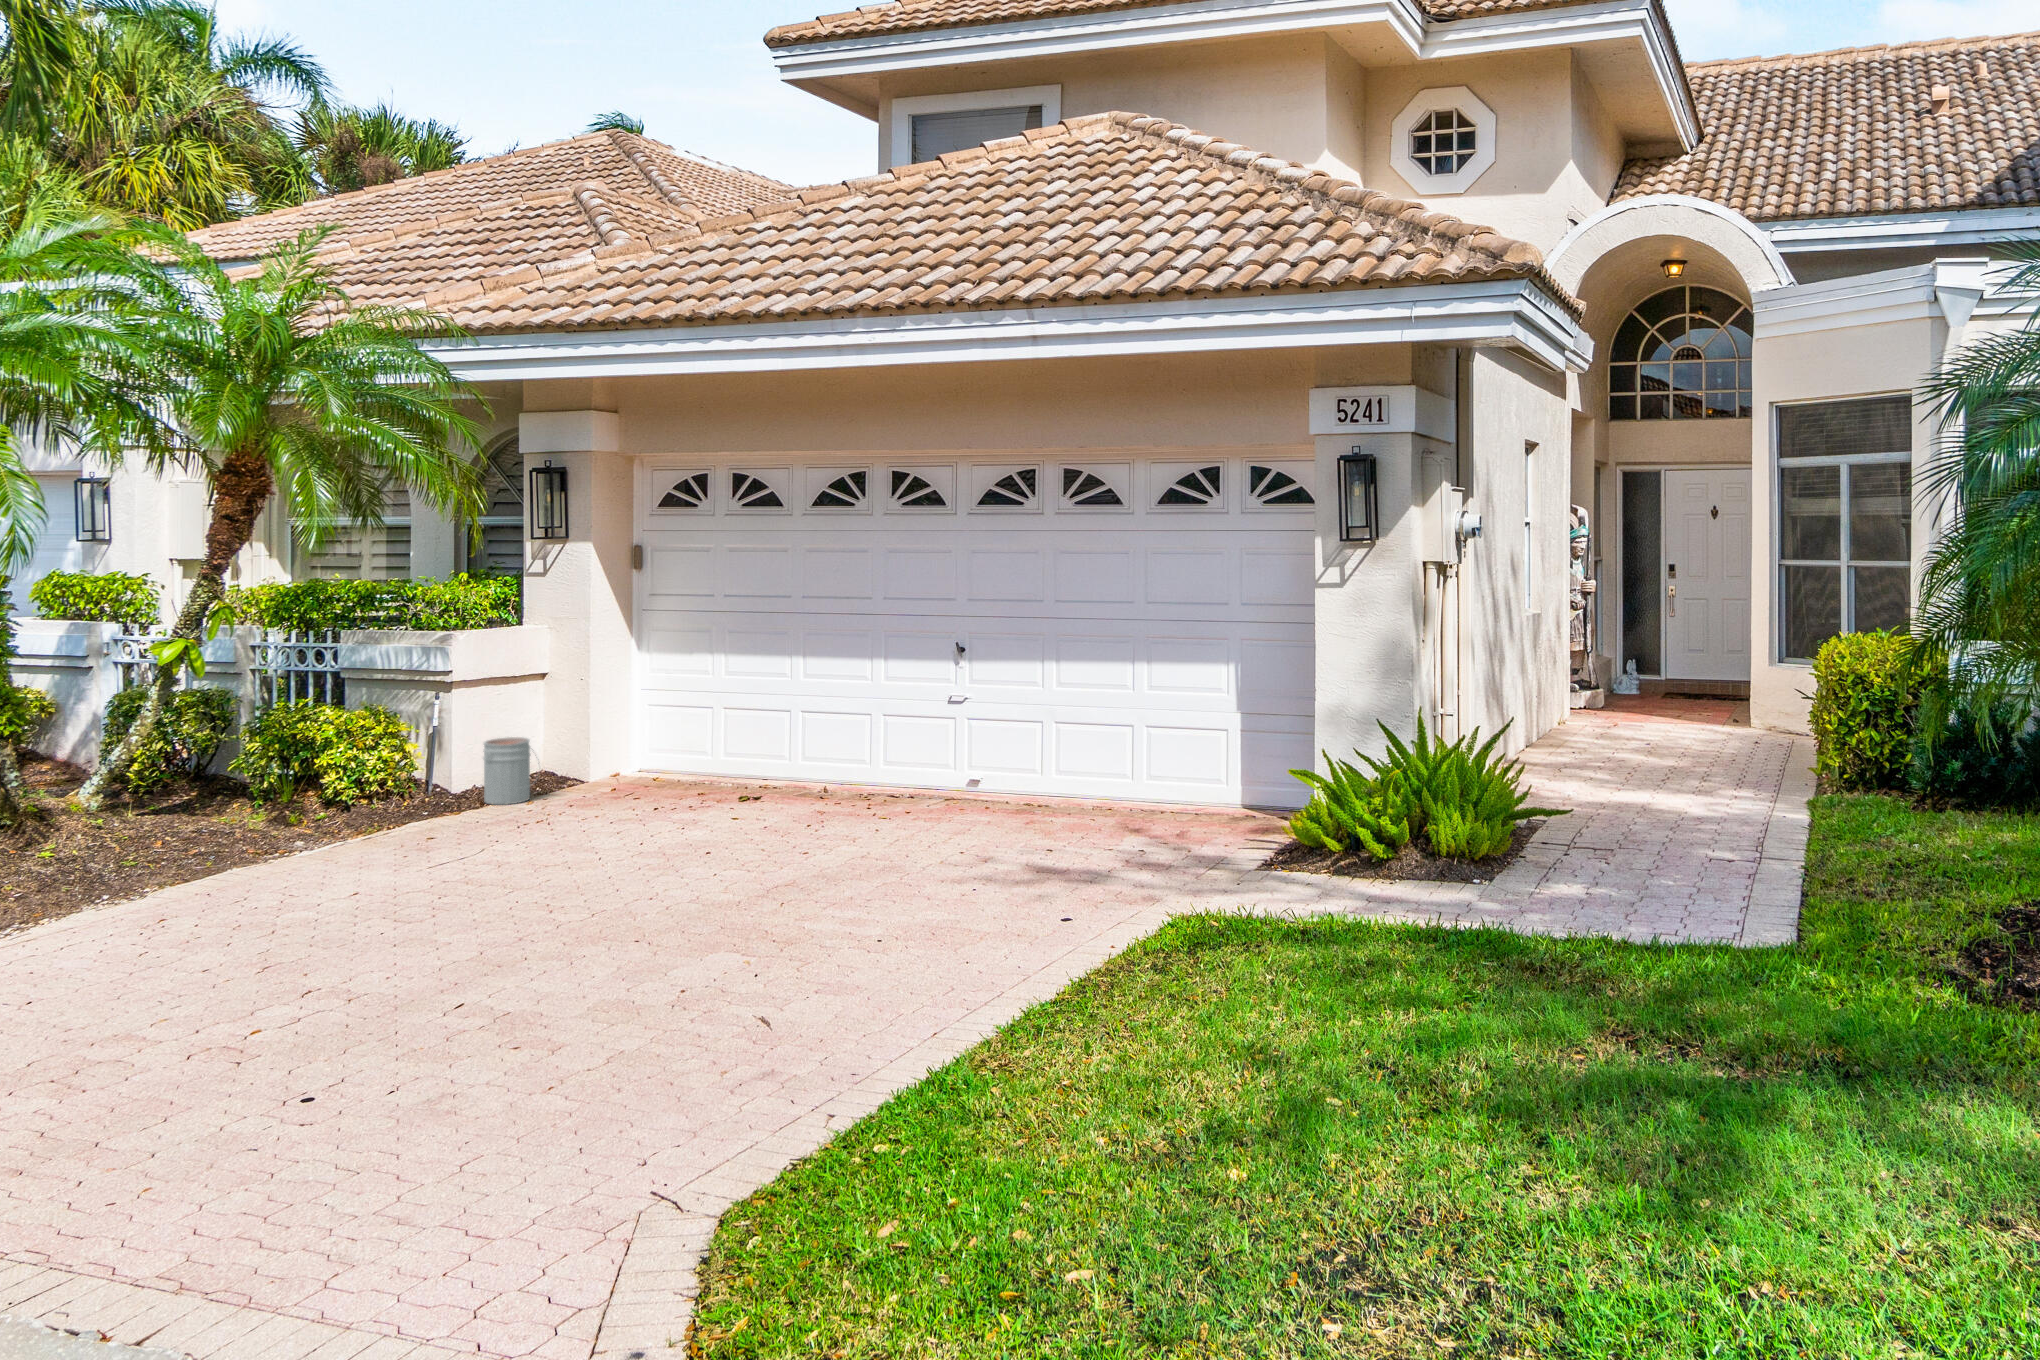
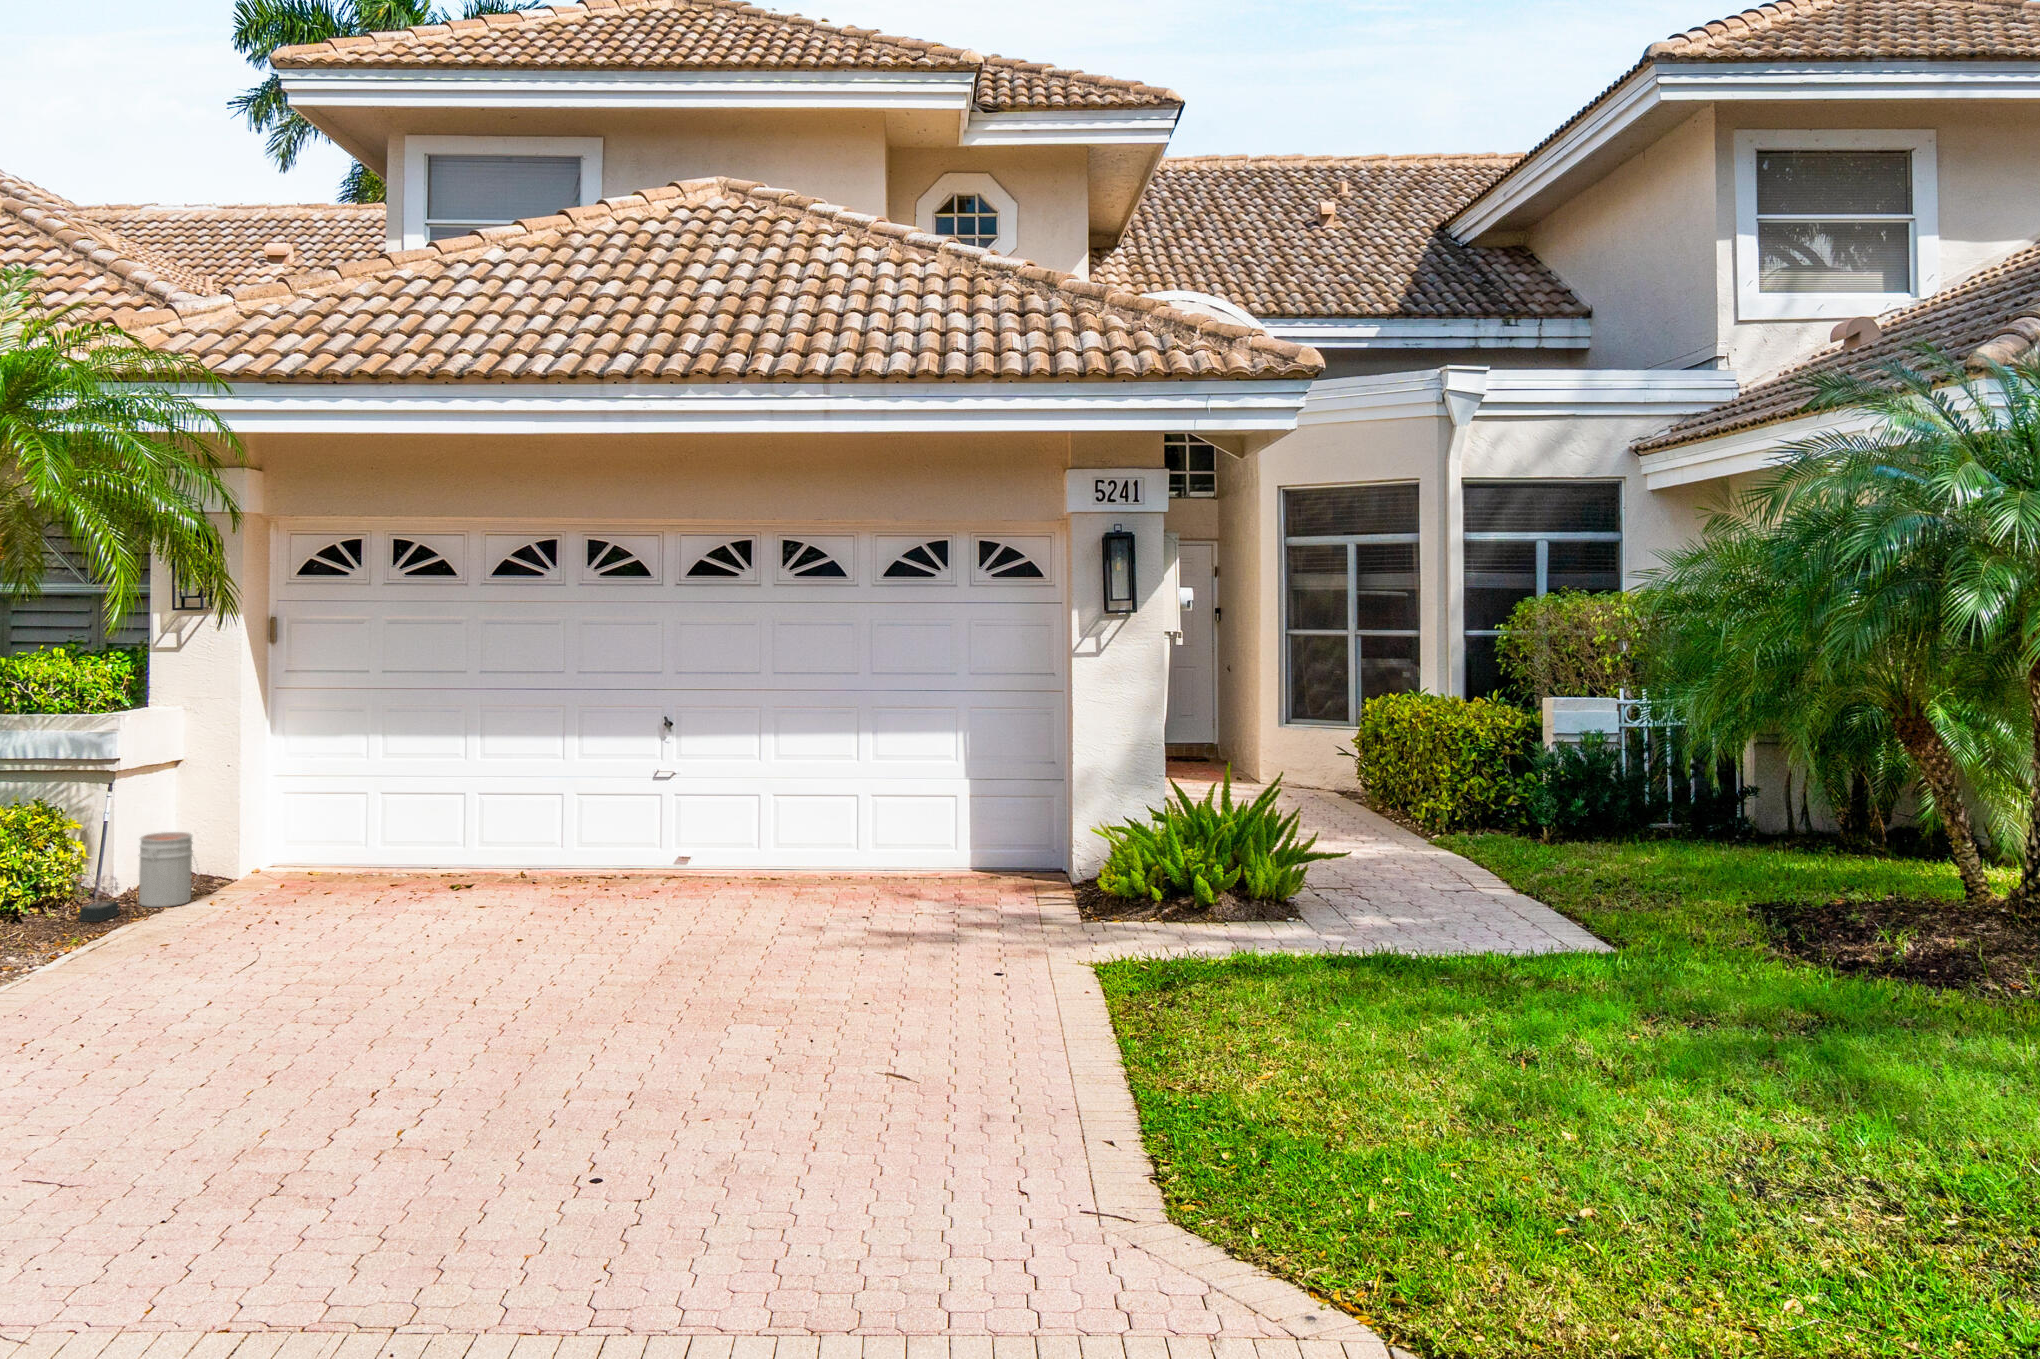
decorative plant: none [403,770,455,816] -> present [73,872,120,922]

